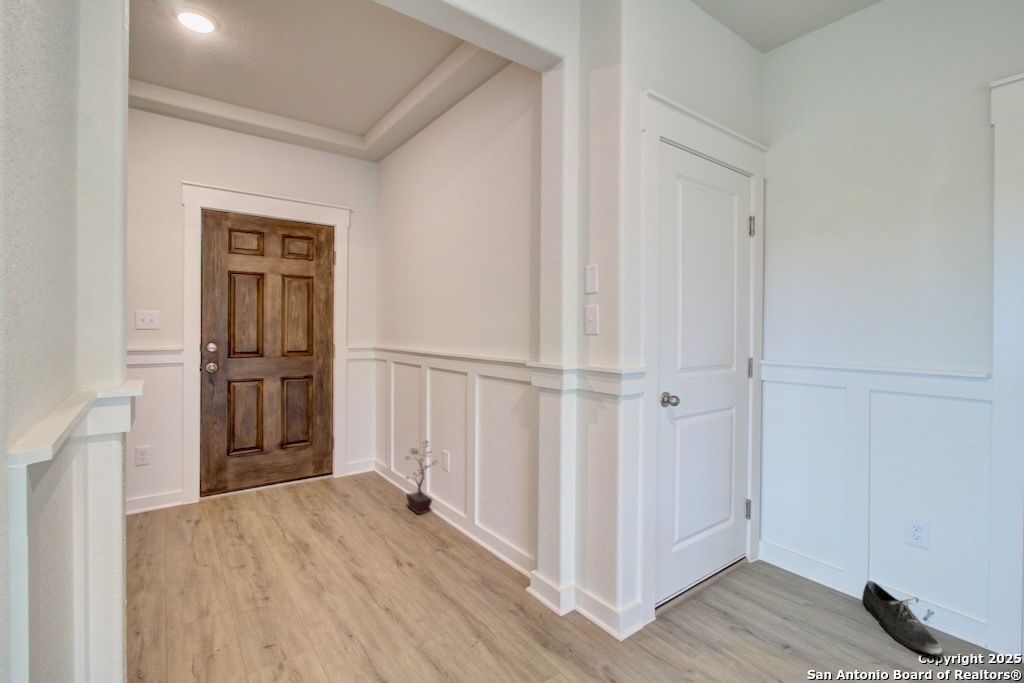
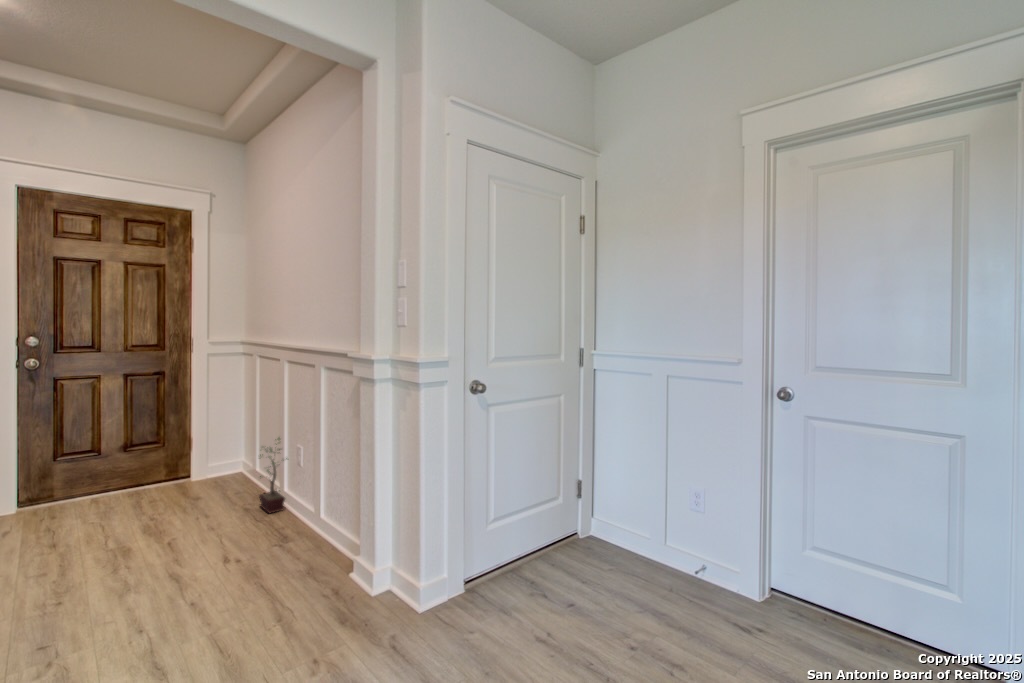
shoe: present [862,581,942,656] -> none [658,549,698,605]

